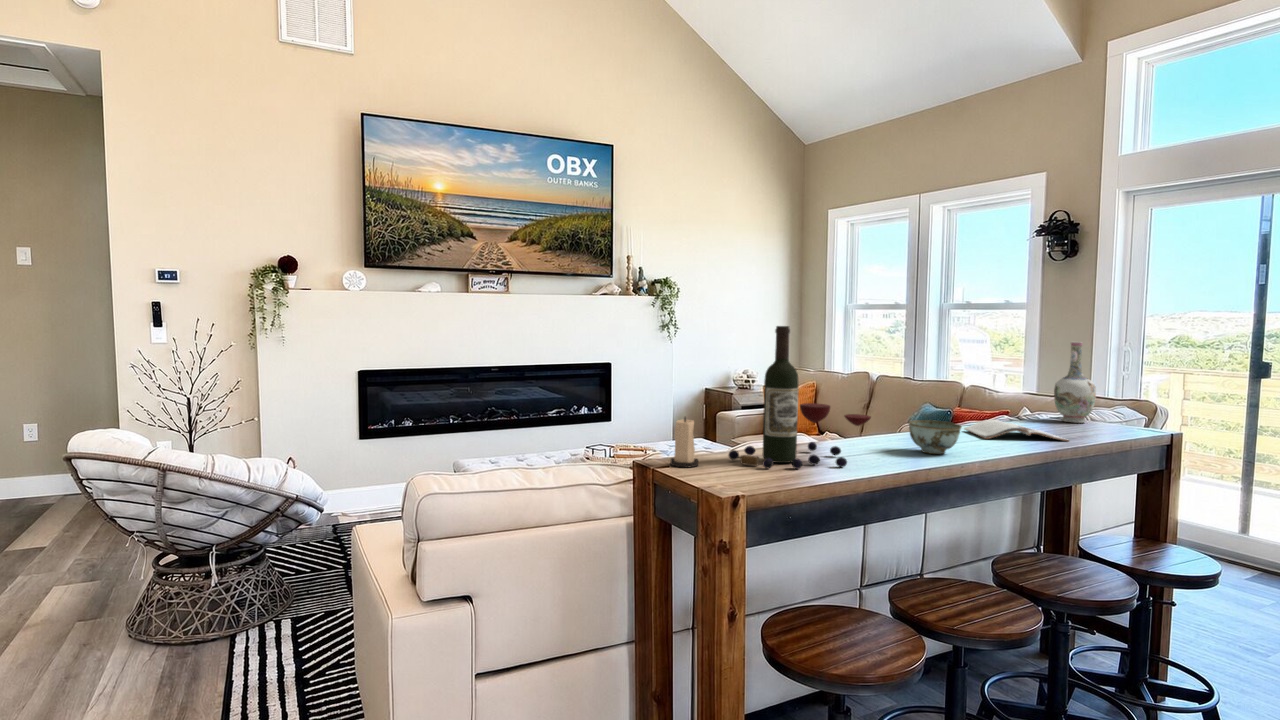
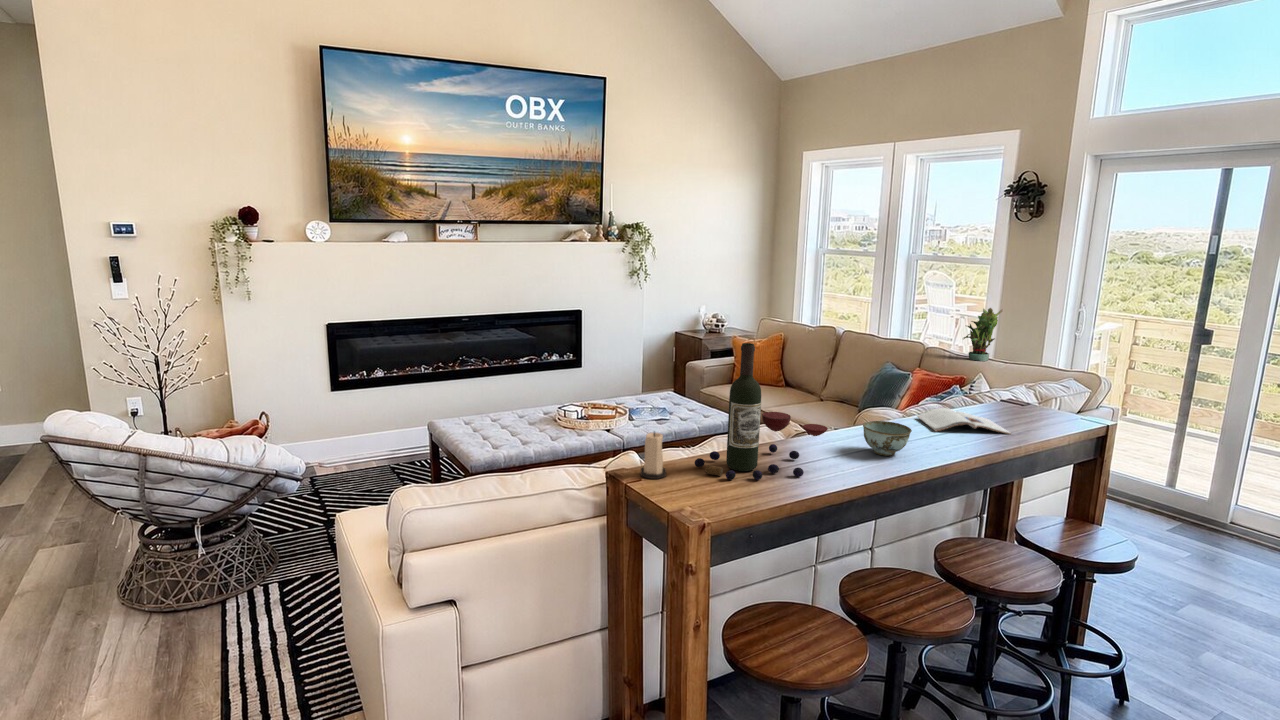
potted plant: none [1003,340,1044,397] -> present [963,308,1002,361]
vase: present [1054,342,1096,423] -> none [1004,328,1043,404]

